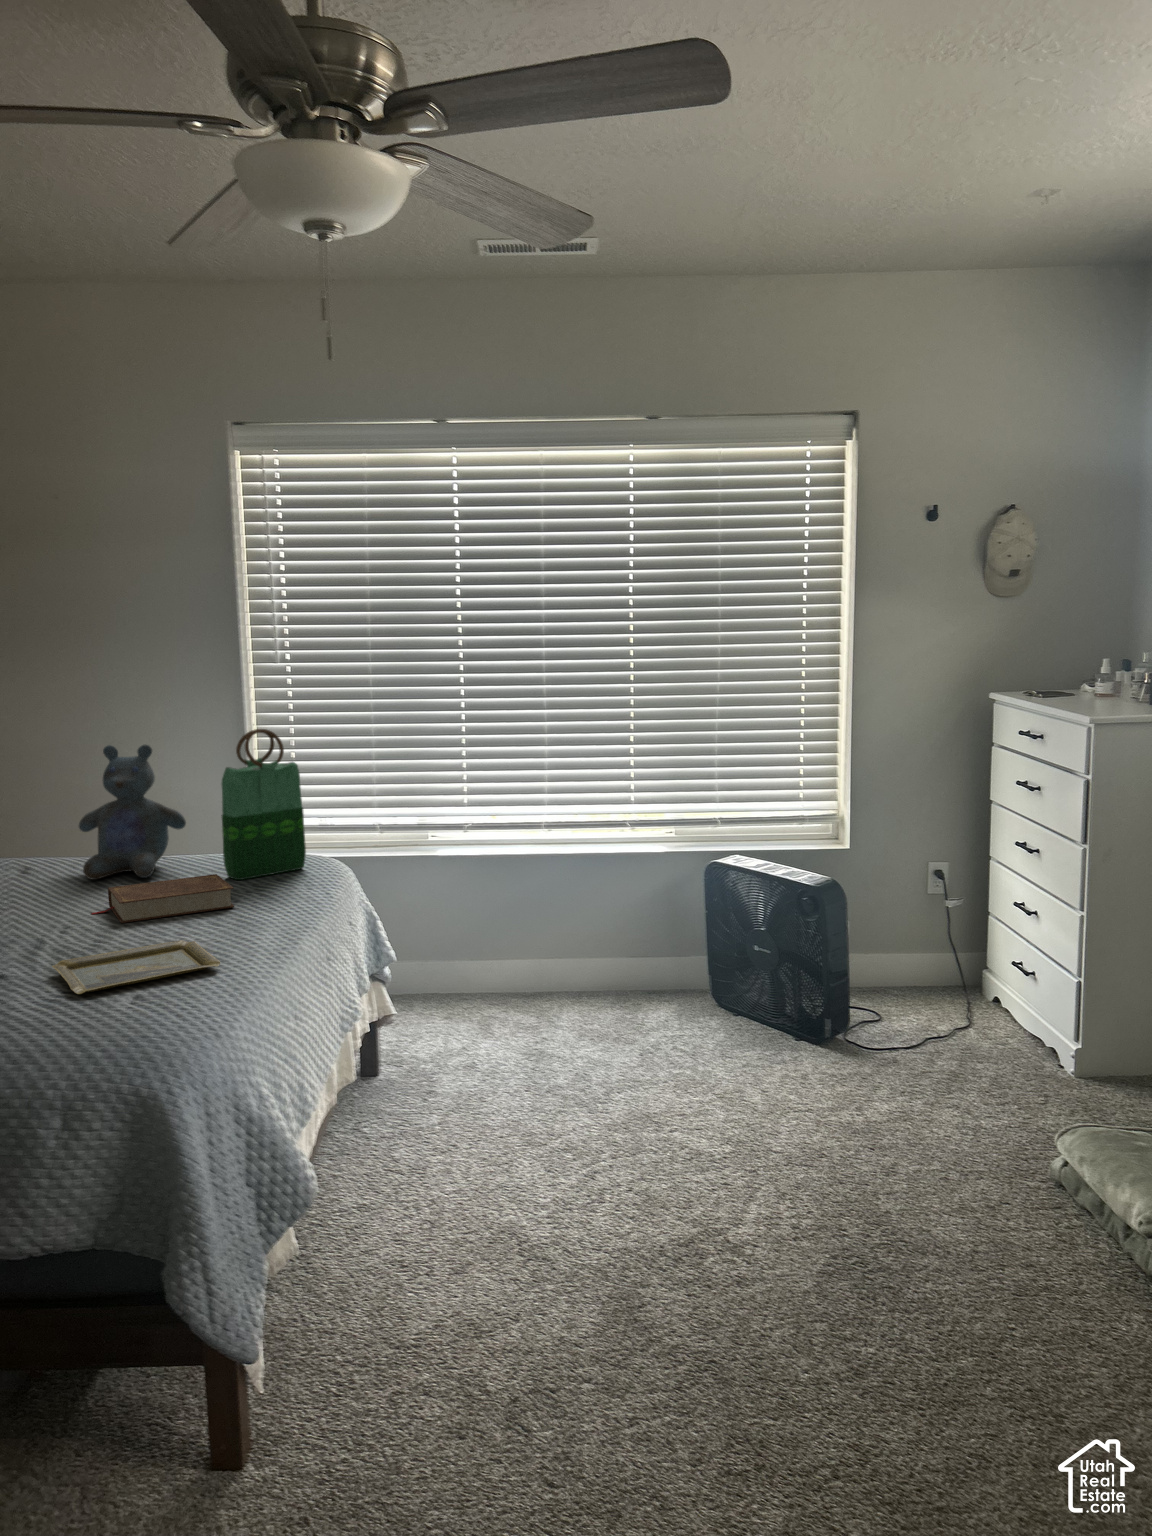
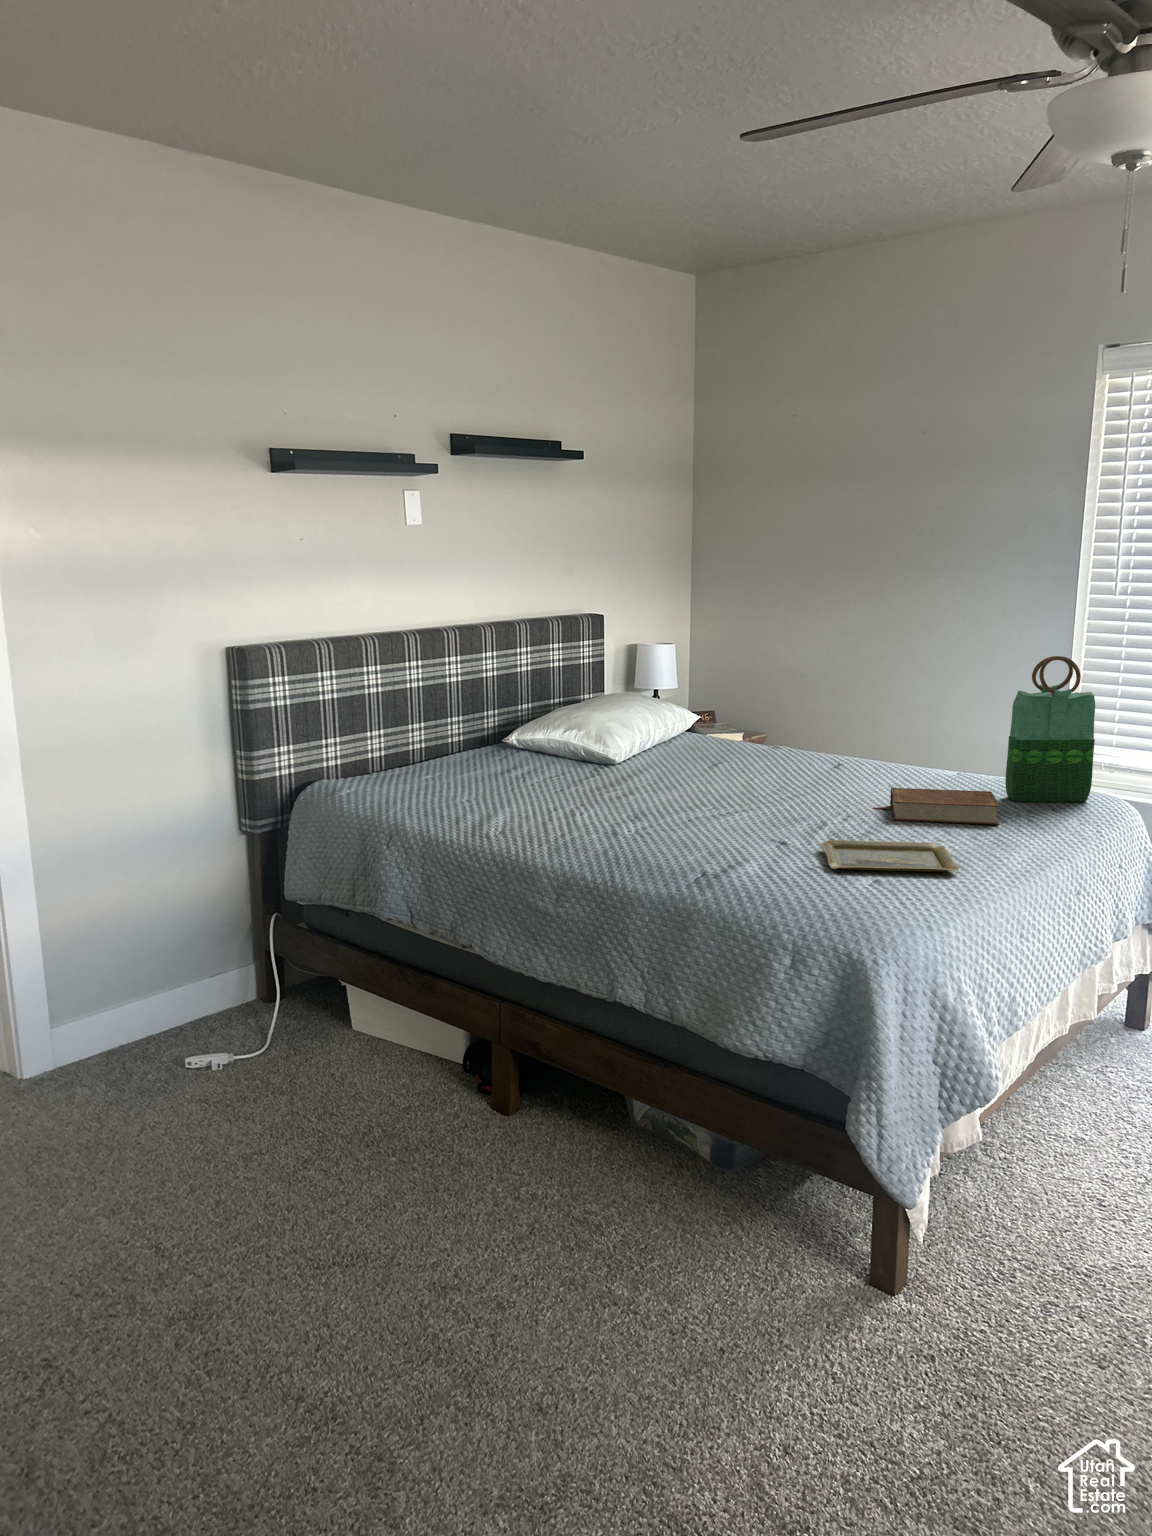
stuffed bear: present [79,745,186,880] -> none [880,660,979,786]

